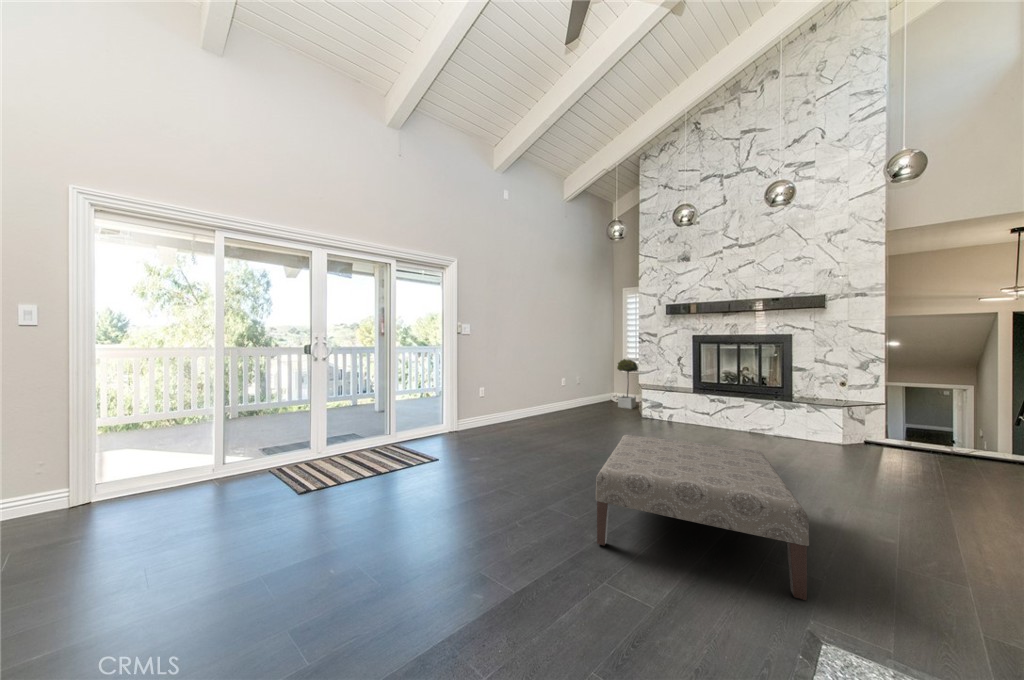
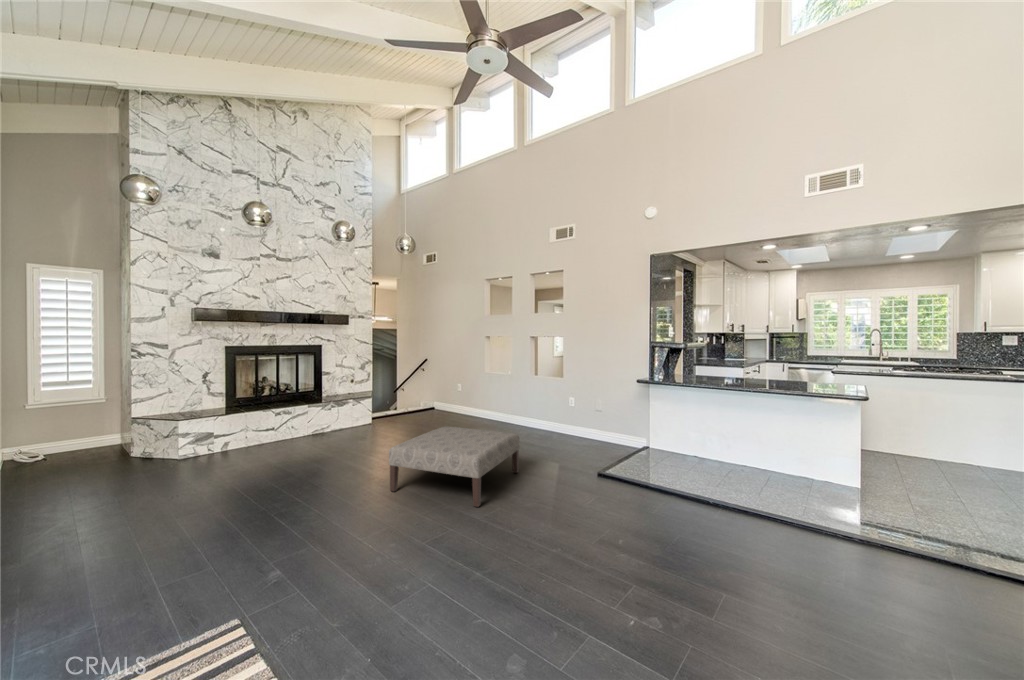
potted tree: present [617,359,638,409] -> none [79,384,126,466]

